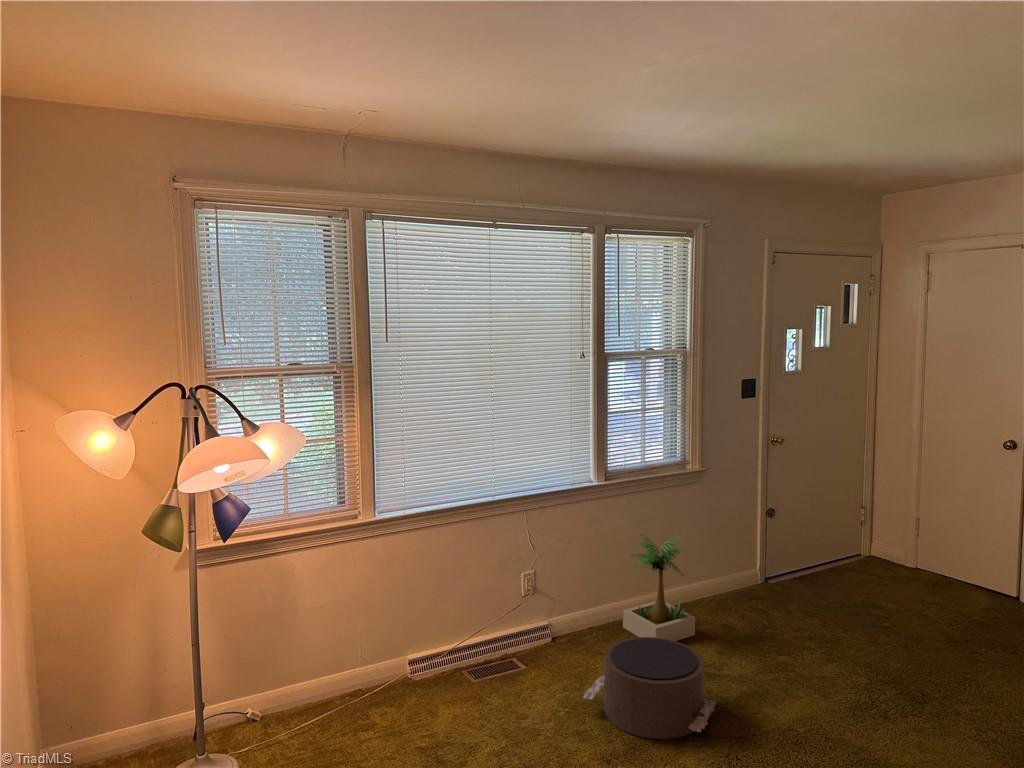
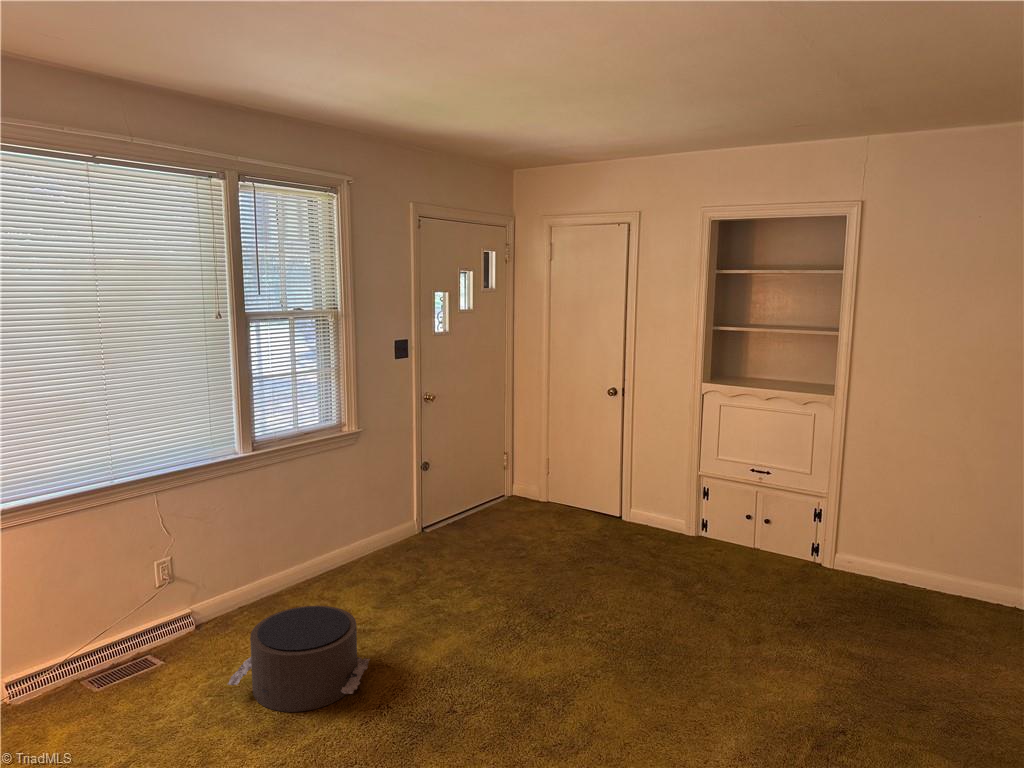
potted plant: present [623,534,695,641] -> none [279,497,353,614]

